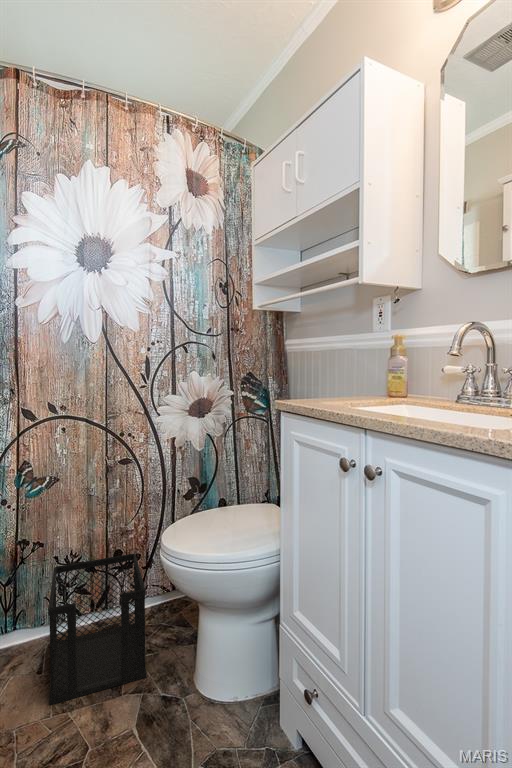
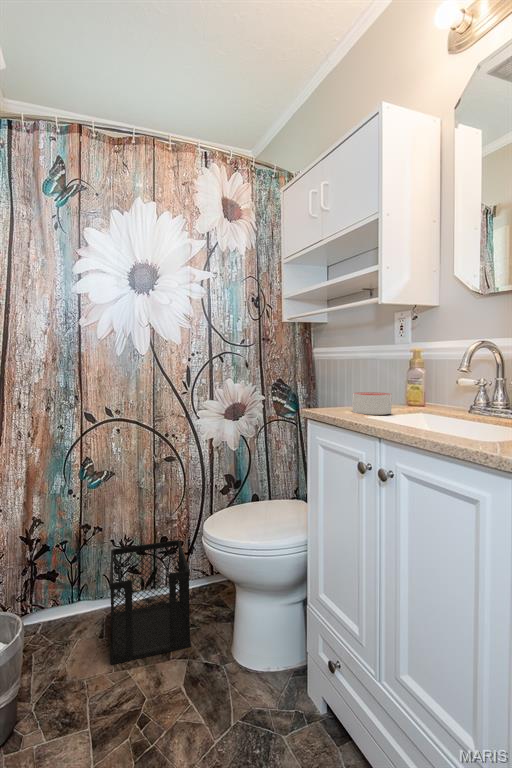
candle: none [332,382,376,406] -> present [352,392,392,415]

